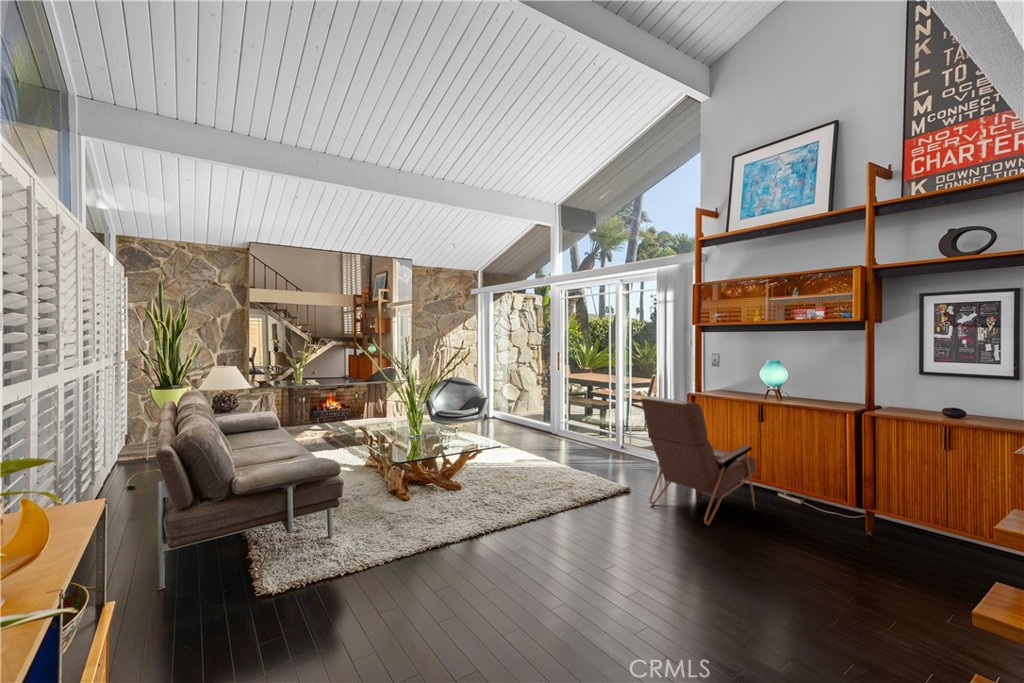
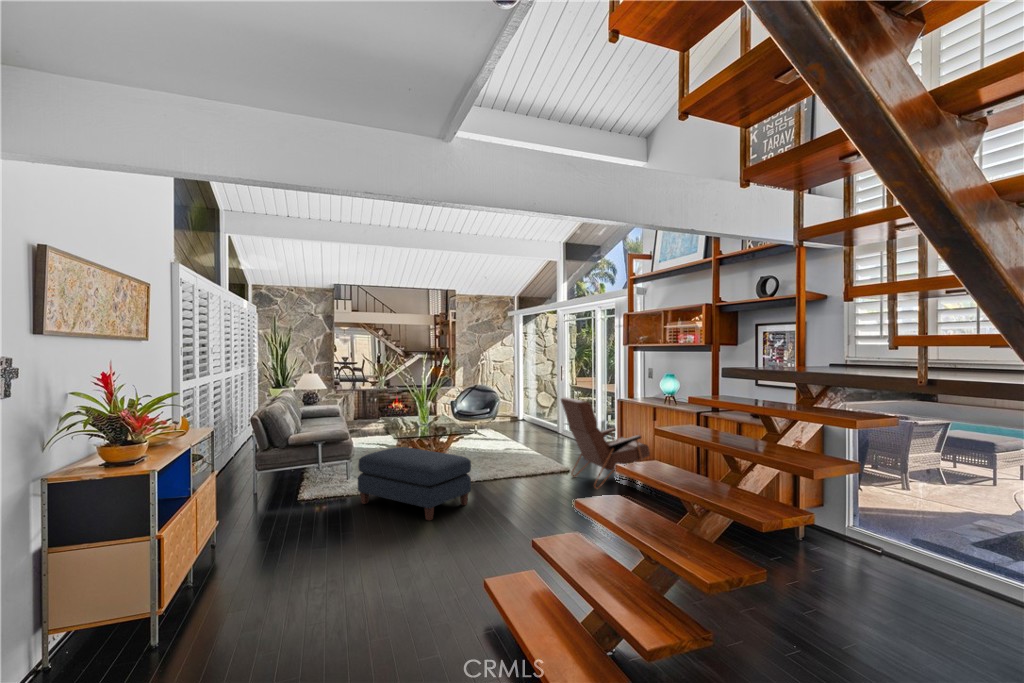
ottoman: none [374,484,564,622] -> present [358,447,471,520]

